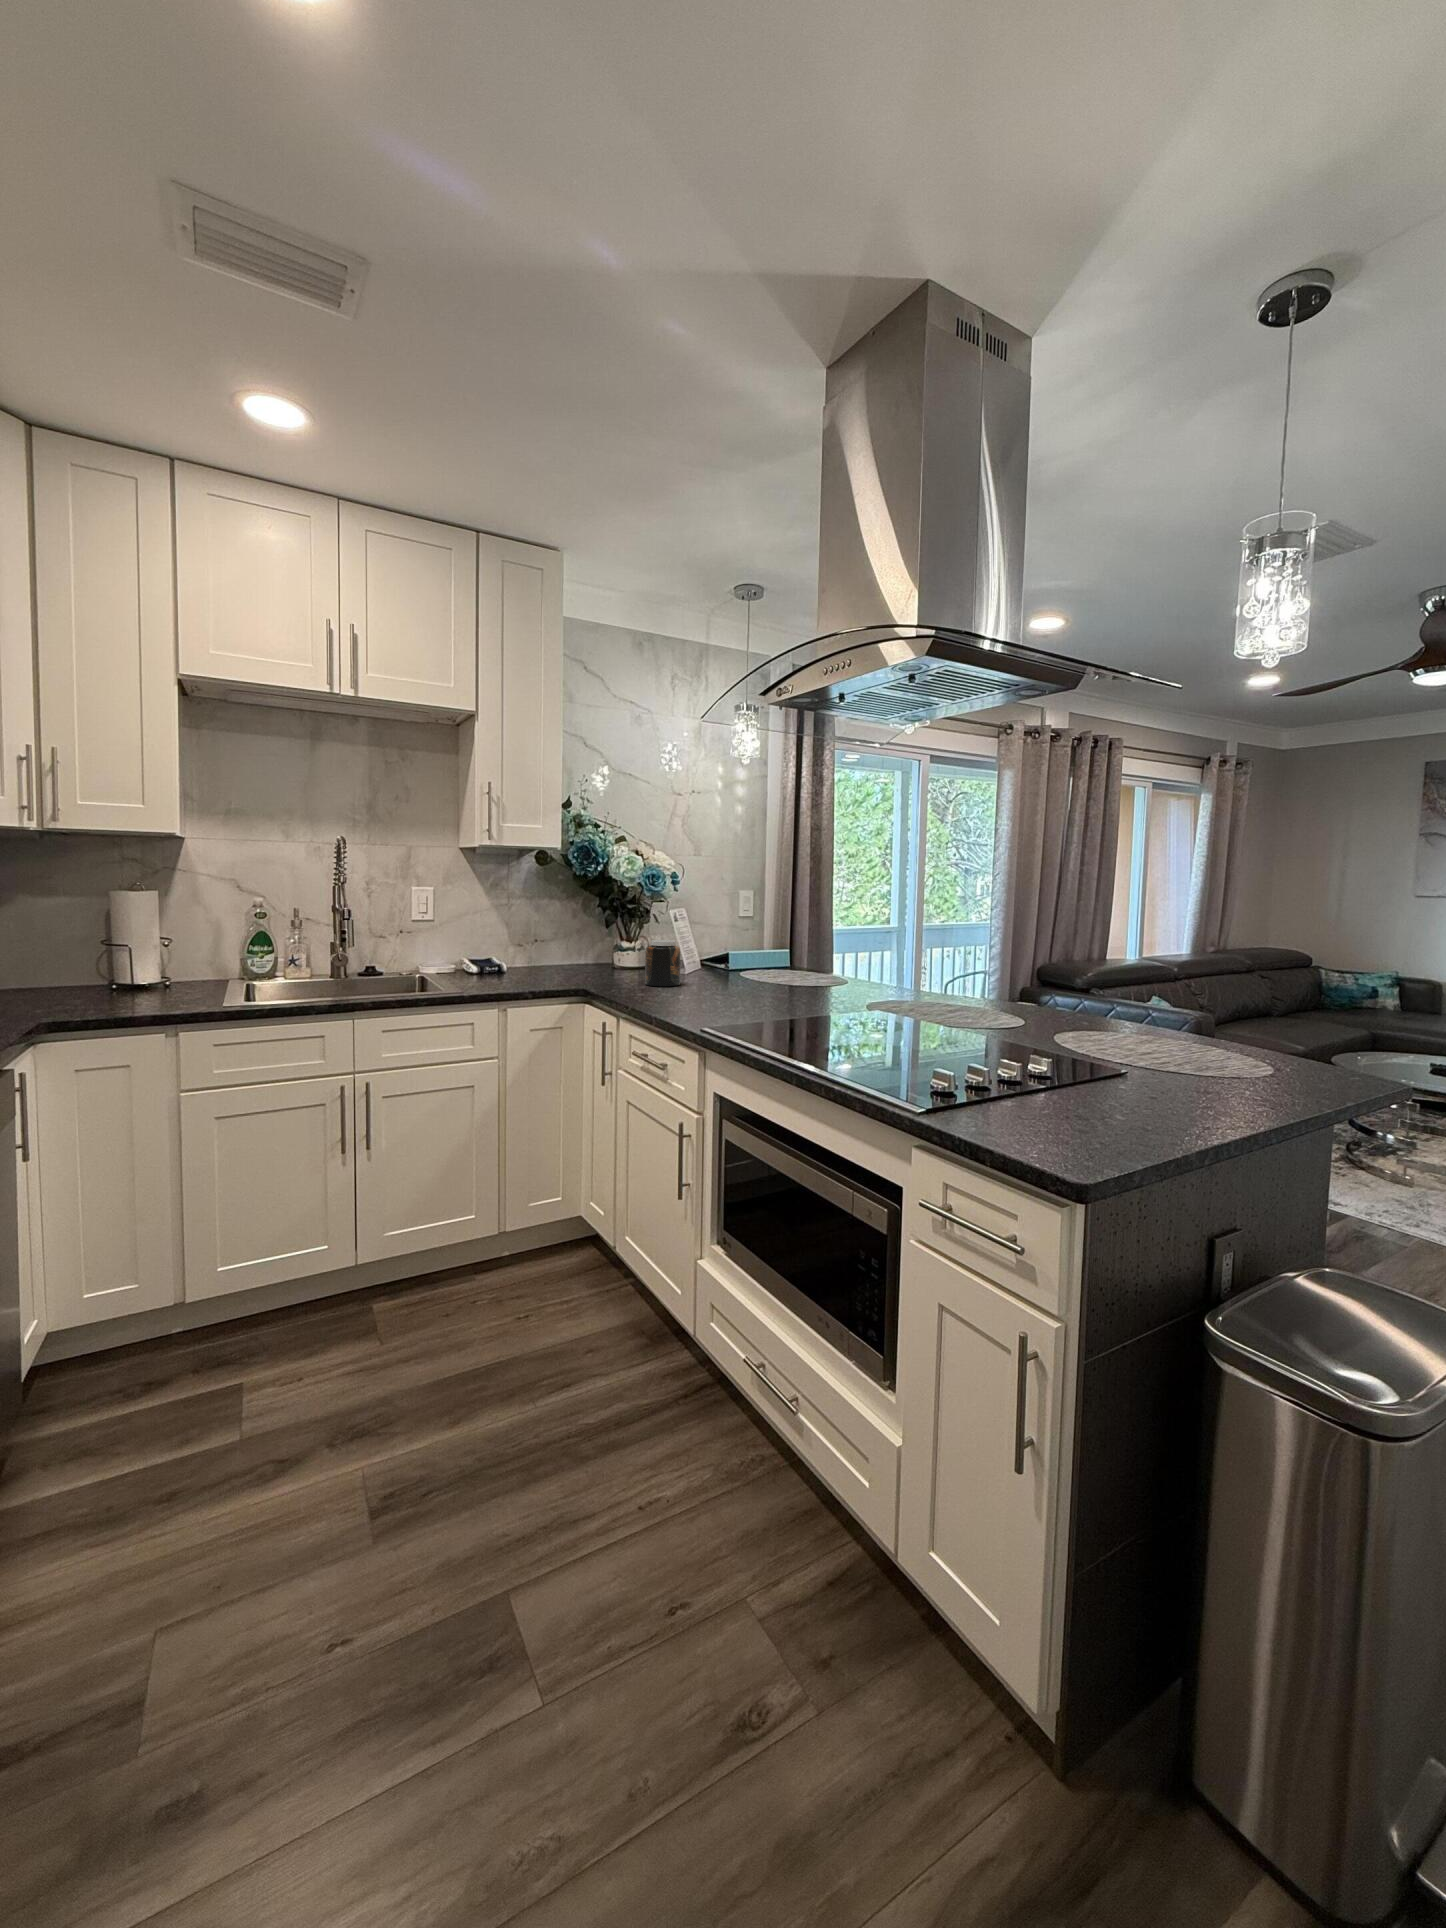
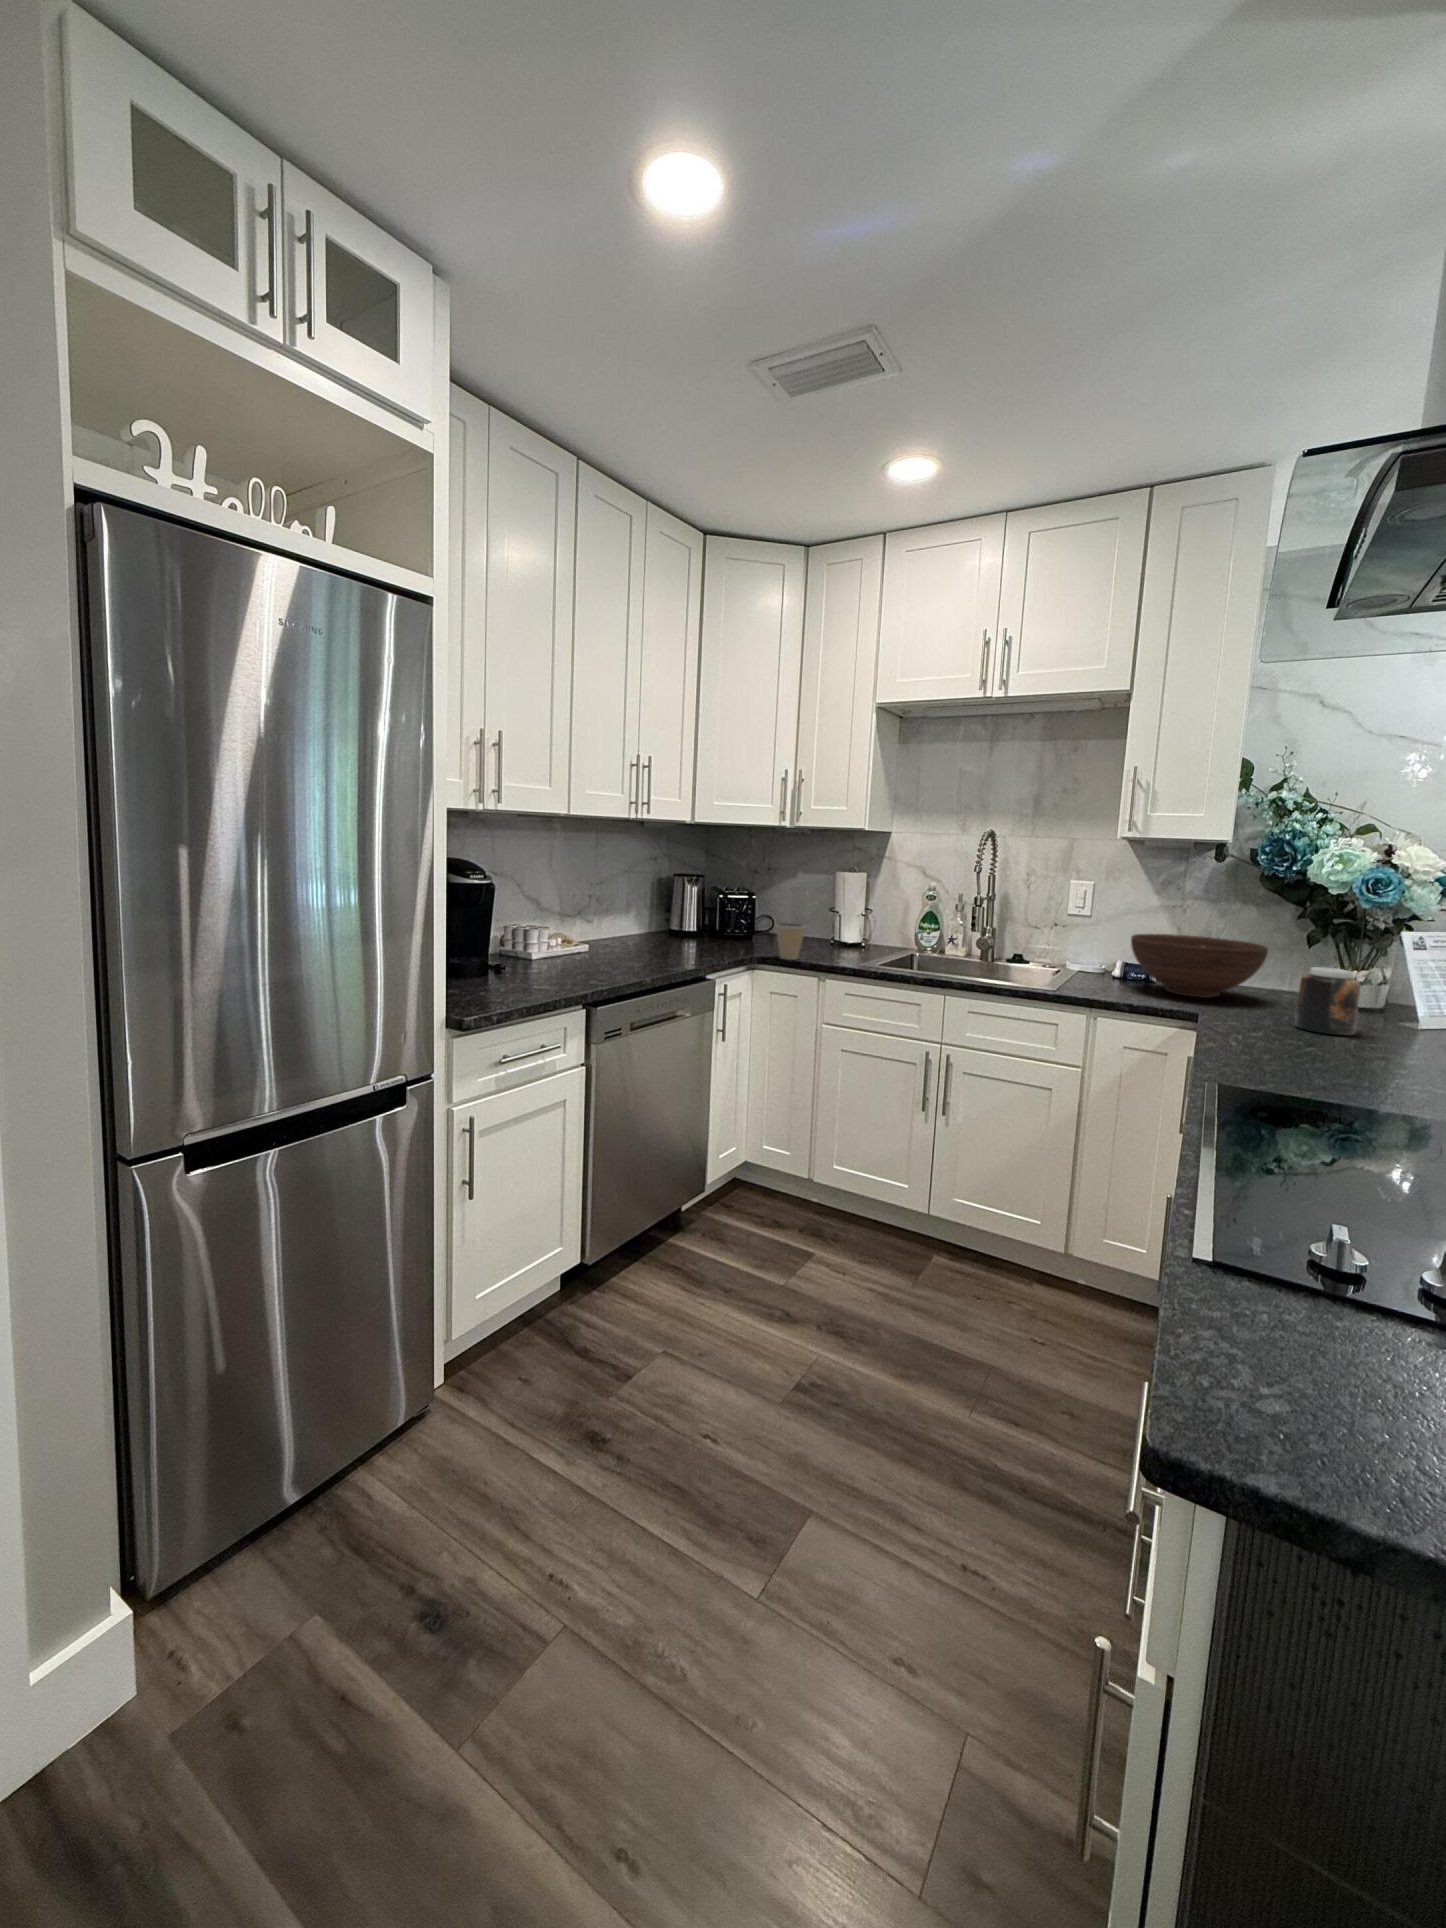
fruit bowl: none [498,929,598,978] -> present [1131,934,1268,998]
coffee cup: none [70,966,127,1018] -> present [776,923,805,960]

